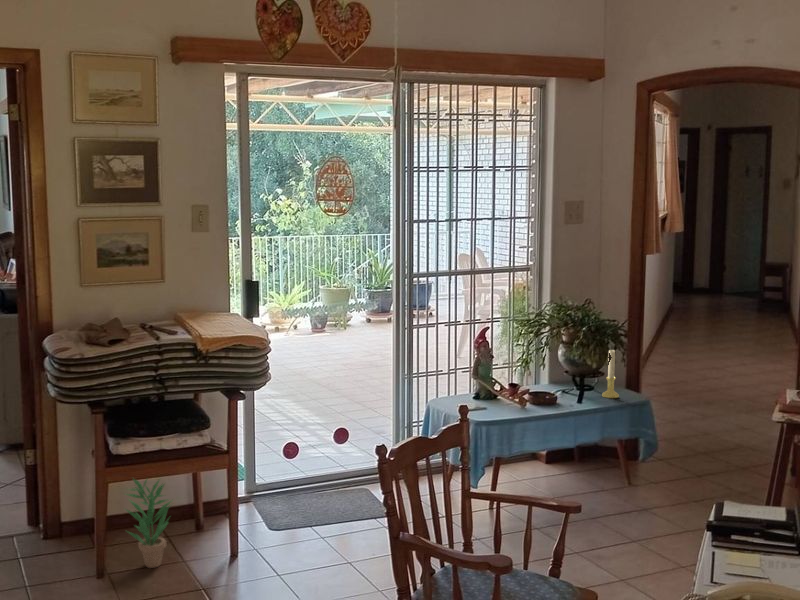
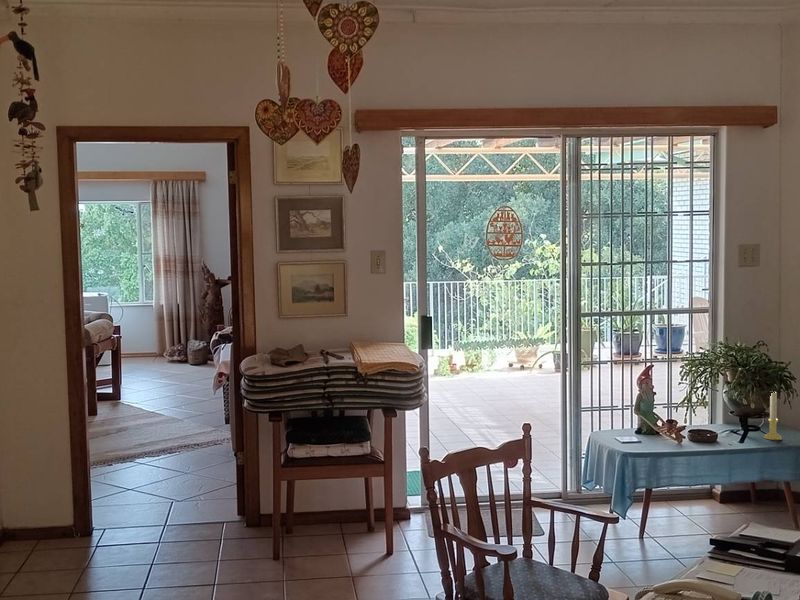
potted plant: present [126,479,171,568] -> none [295,477,338,556]

